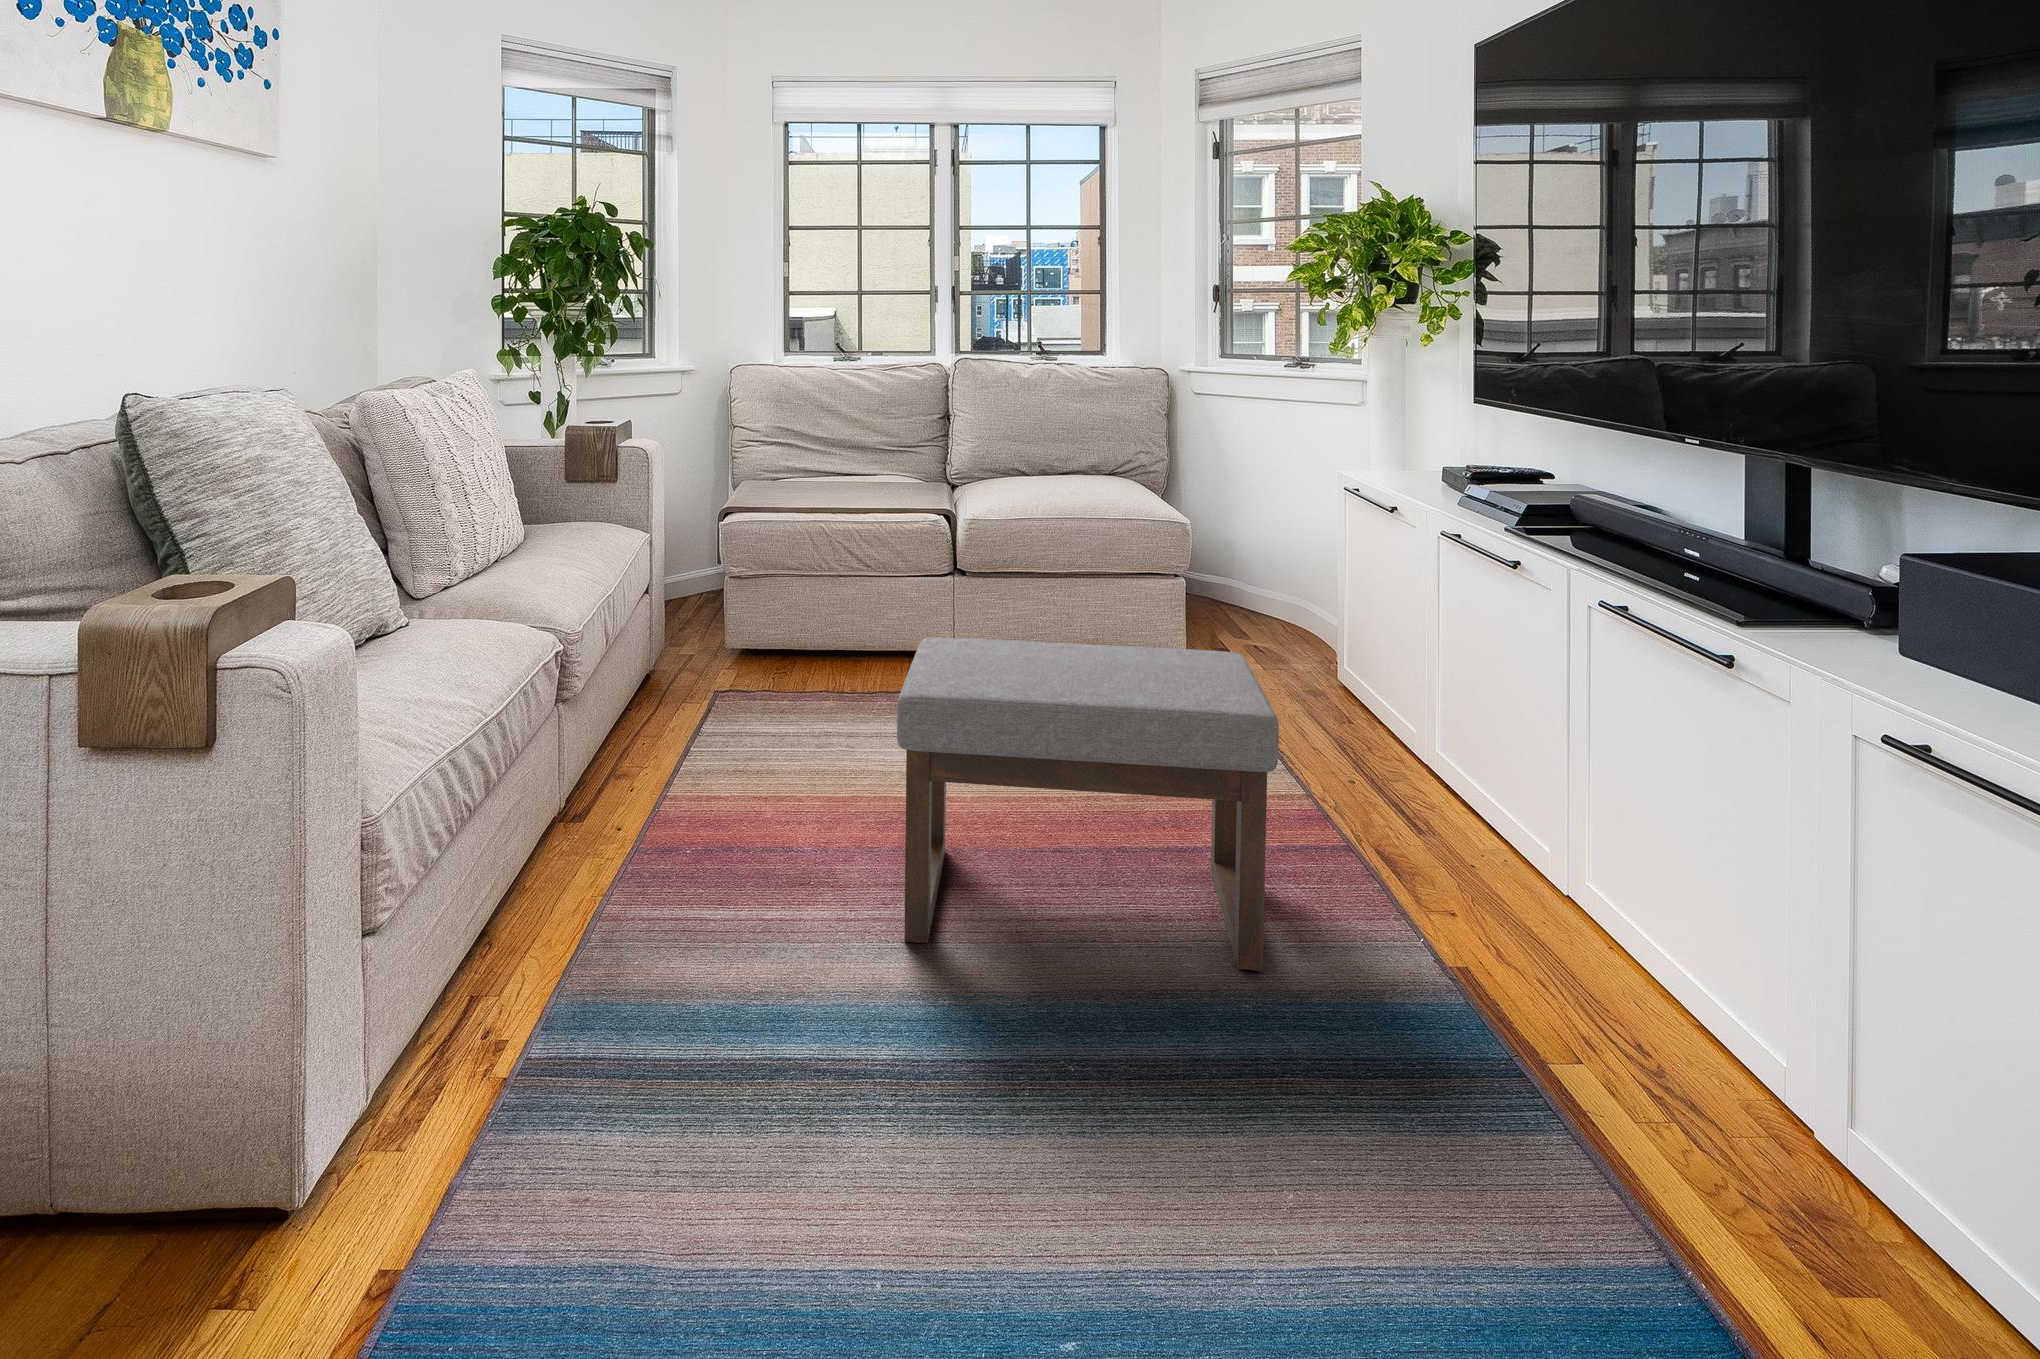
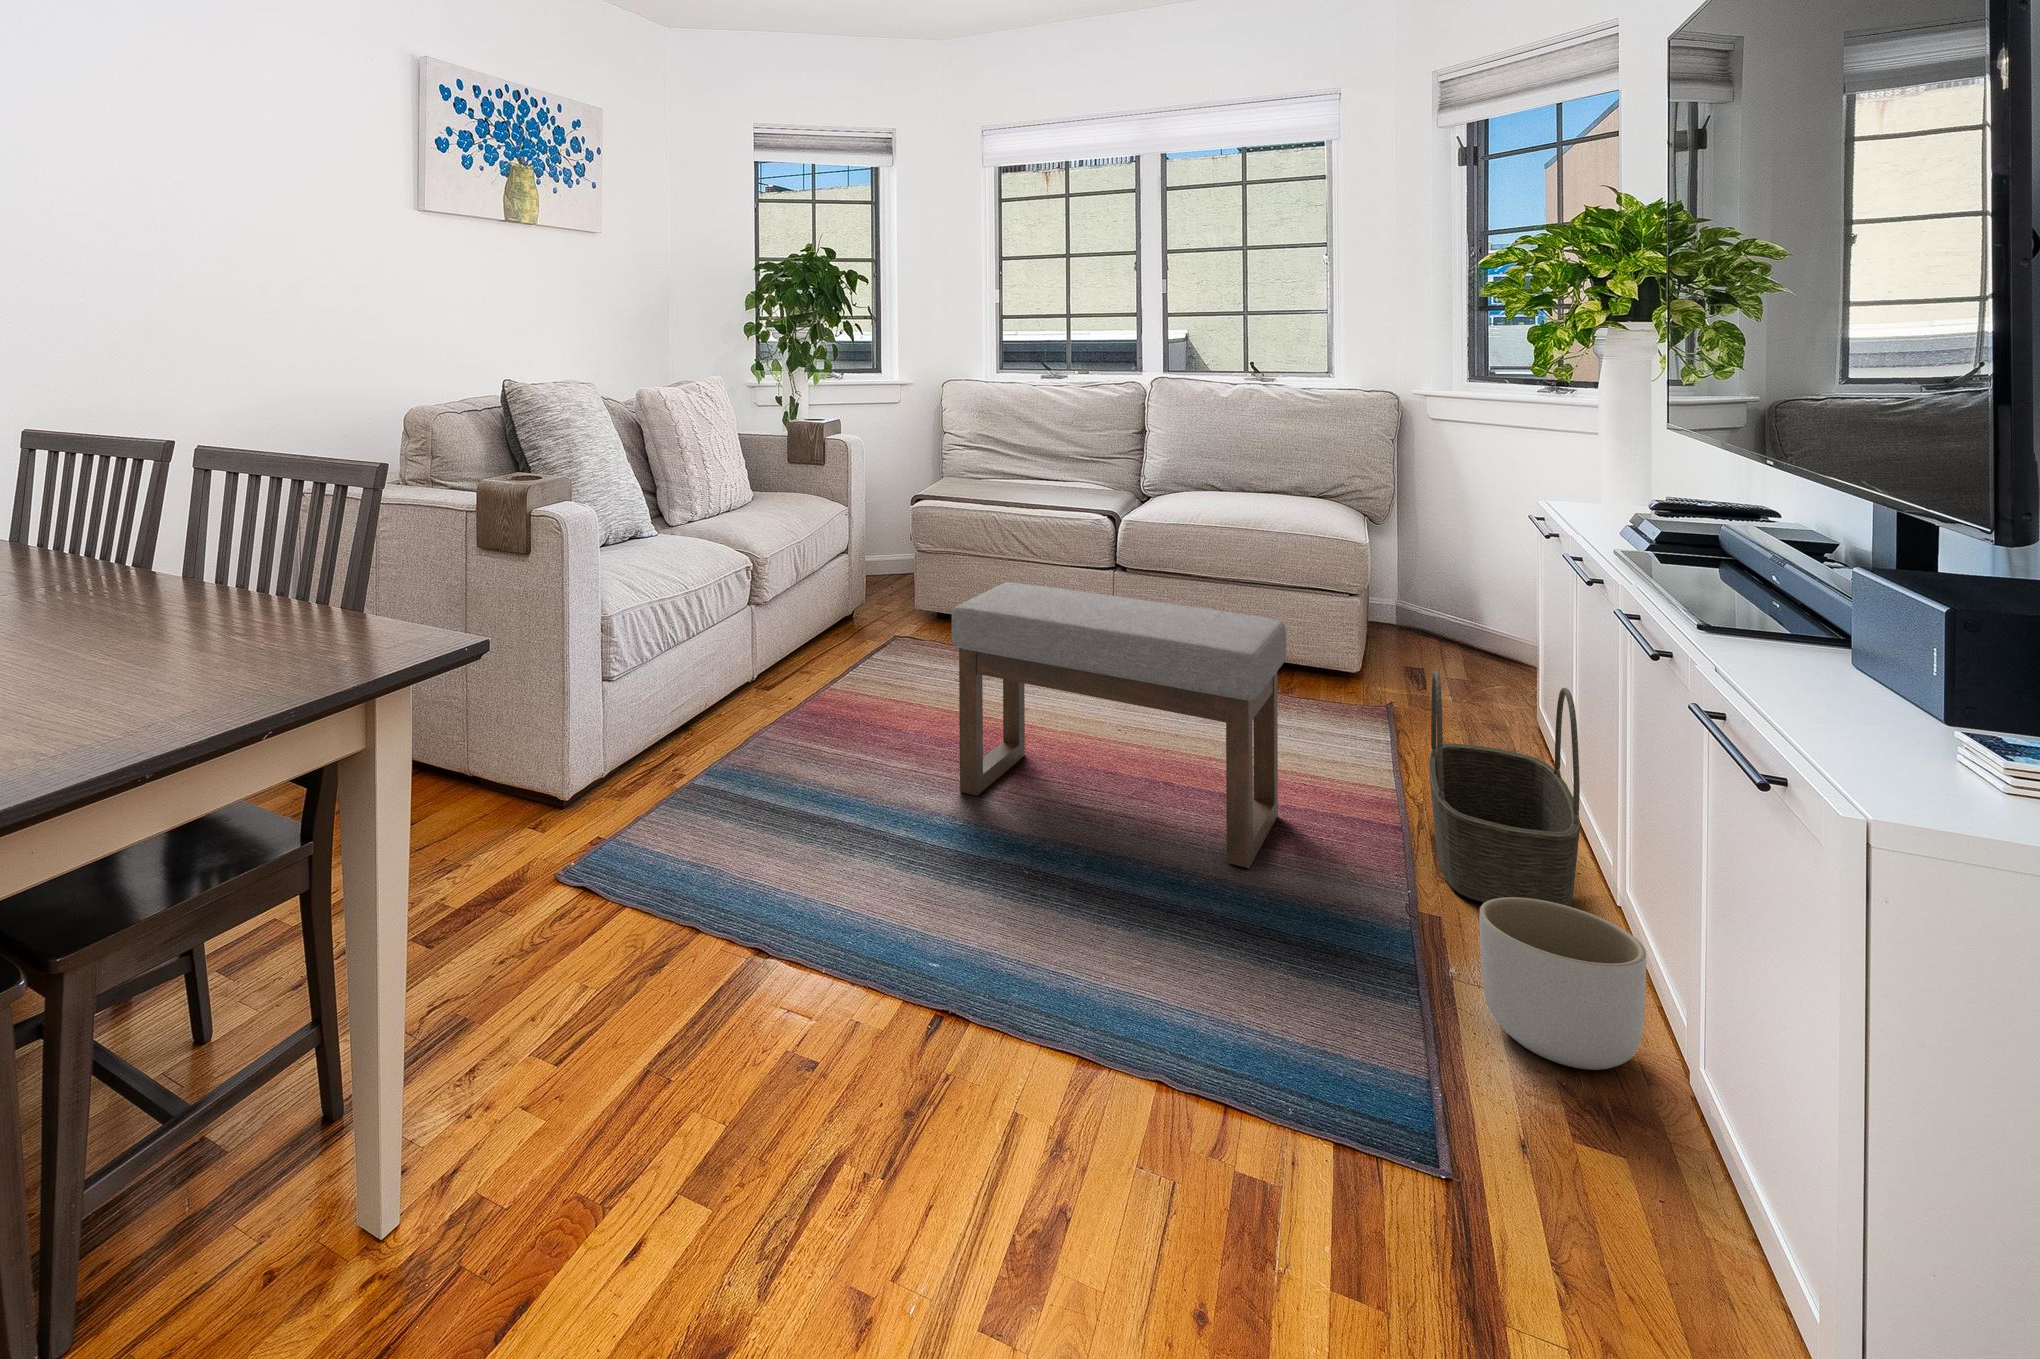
basket: none [1352,690,1546,950] -> present [1429,671,1580,907]
planter: none [1592,975,1771,1184] -> present [1479,897,1646,1070]

